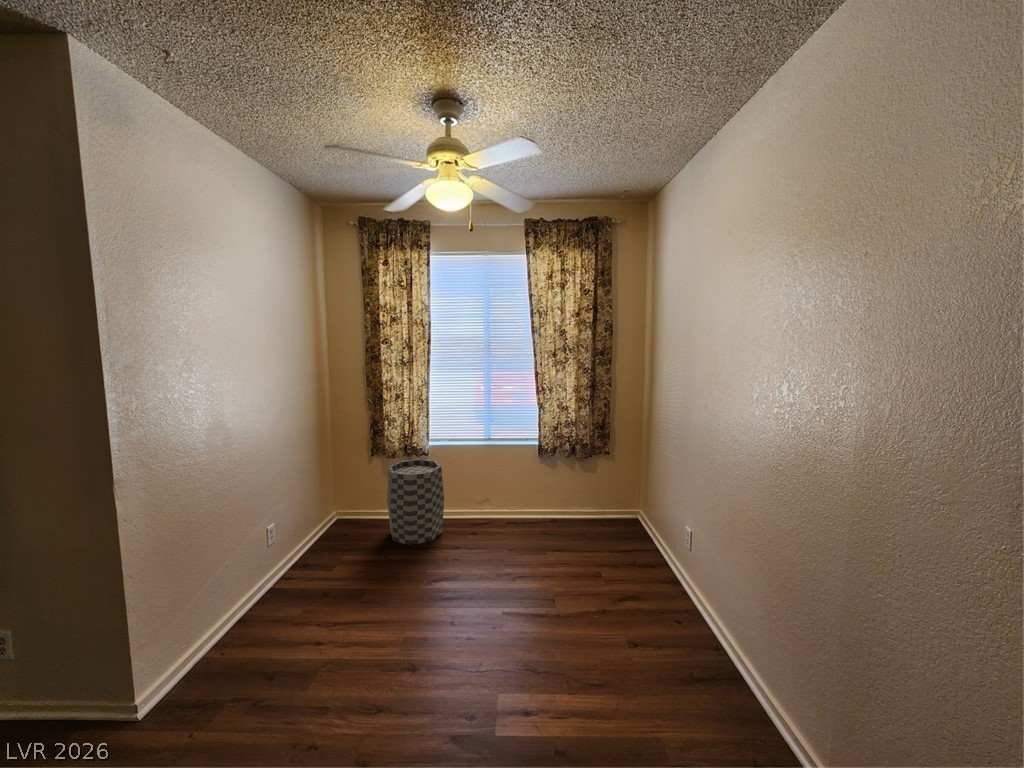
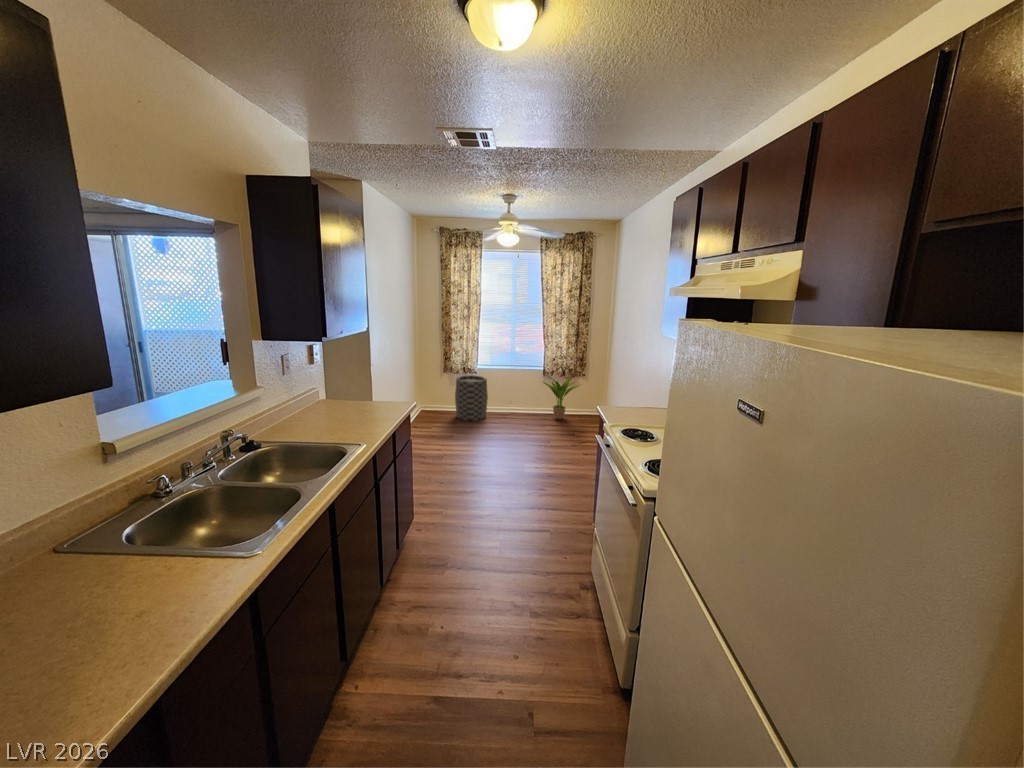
potted plant: none [538,456,603,532] -> present [543,375,580,419]

